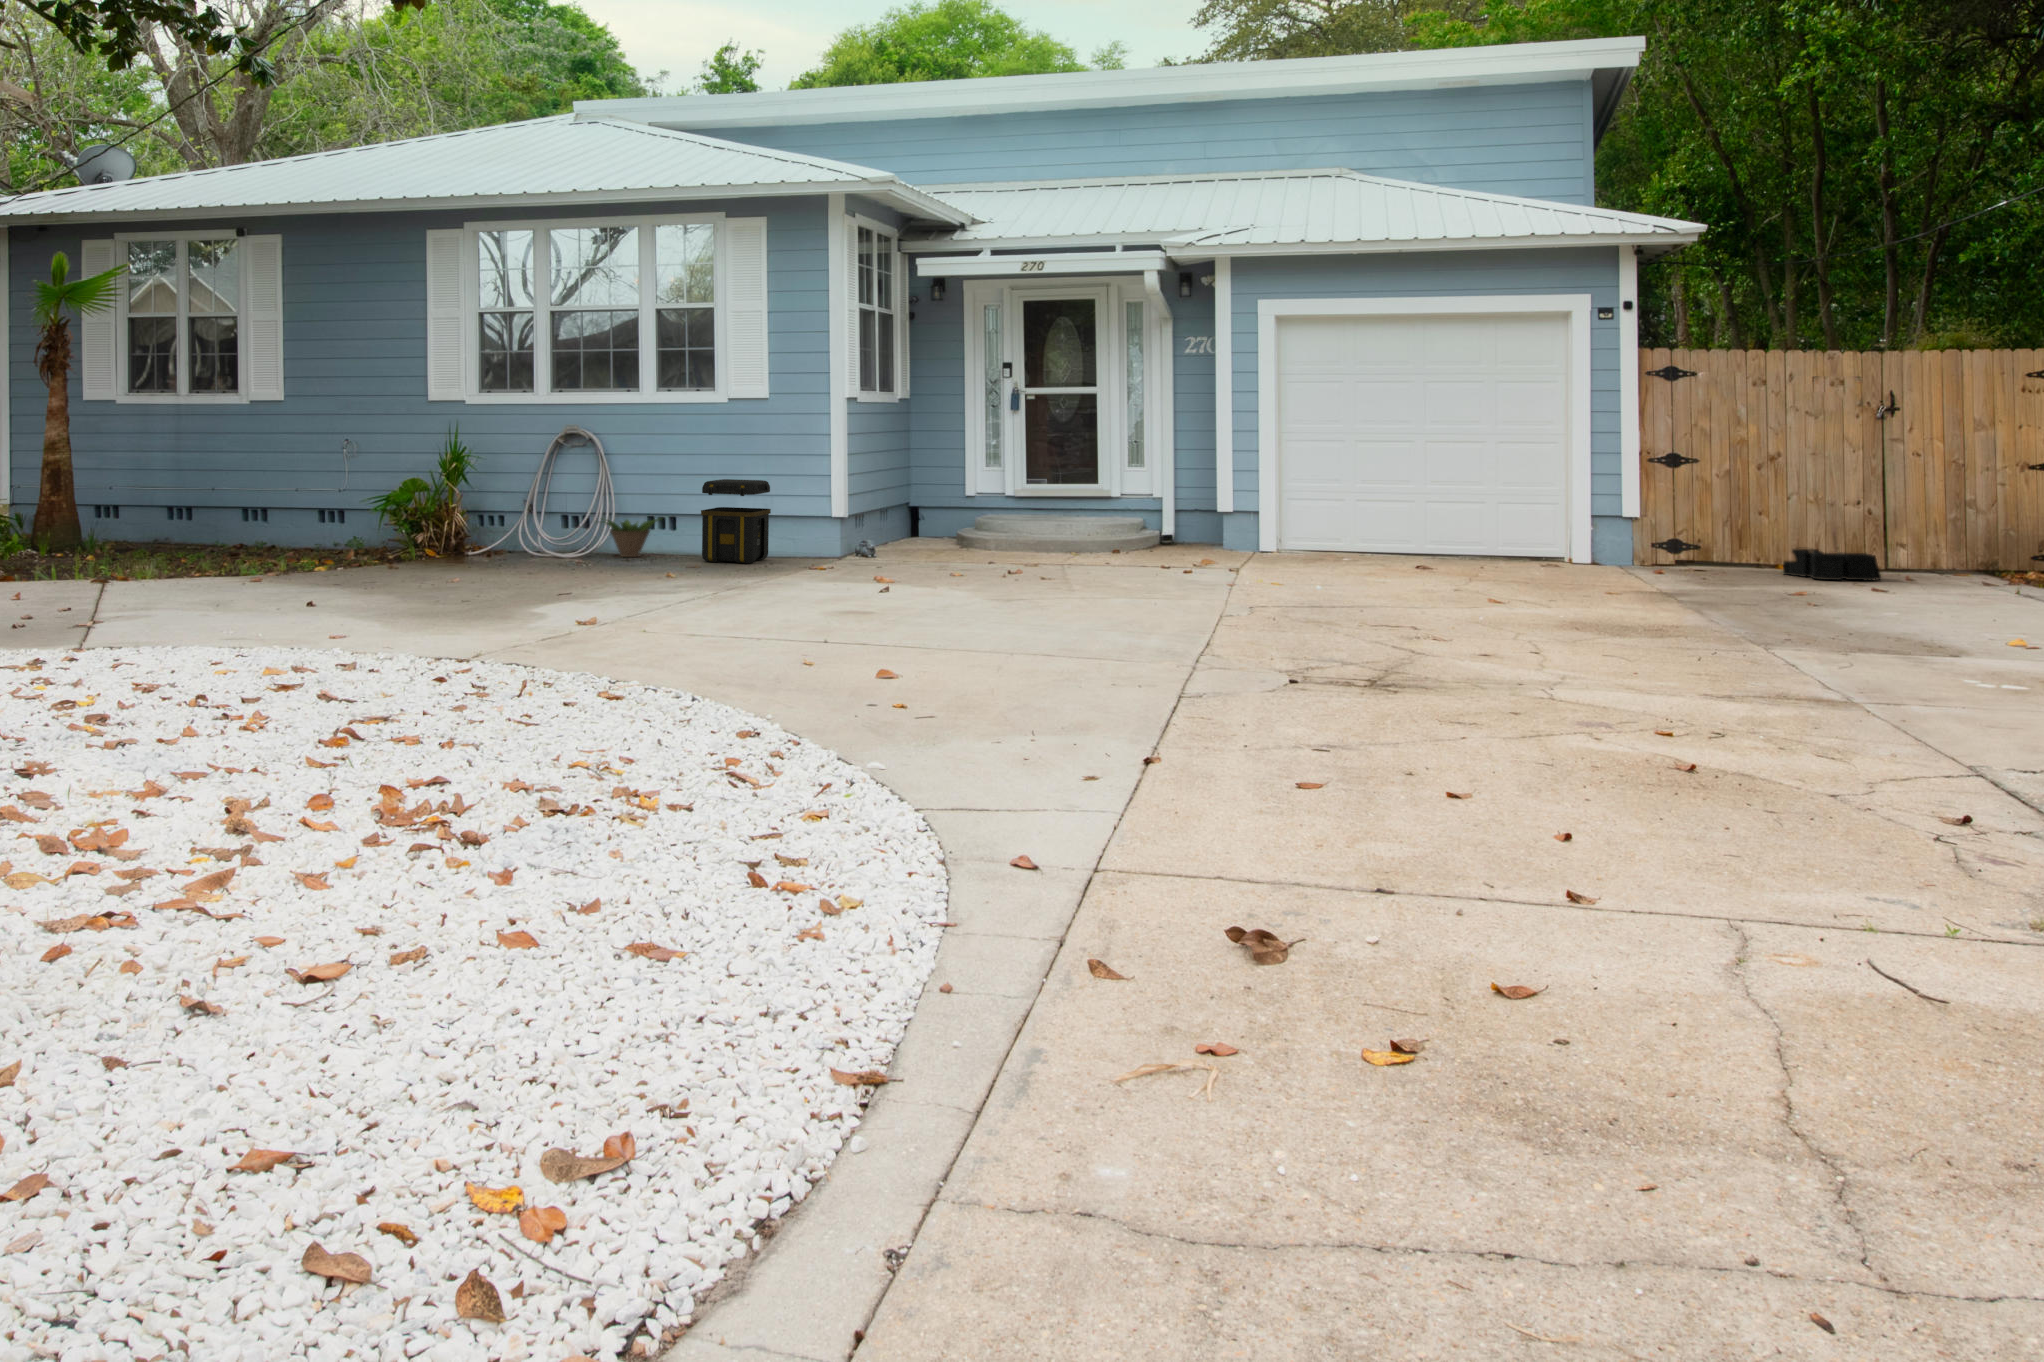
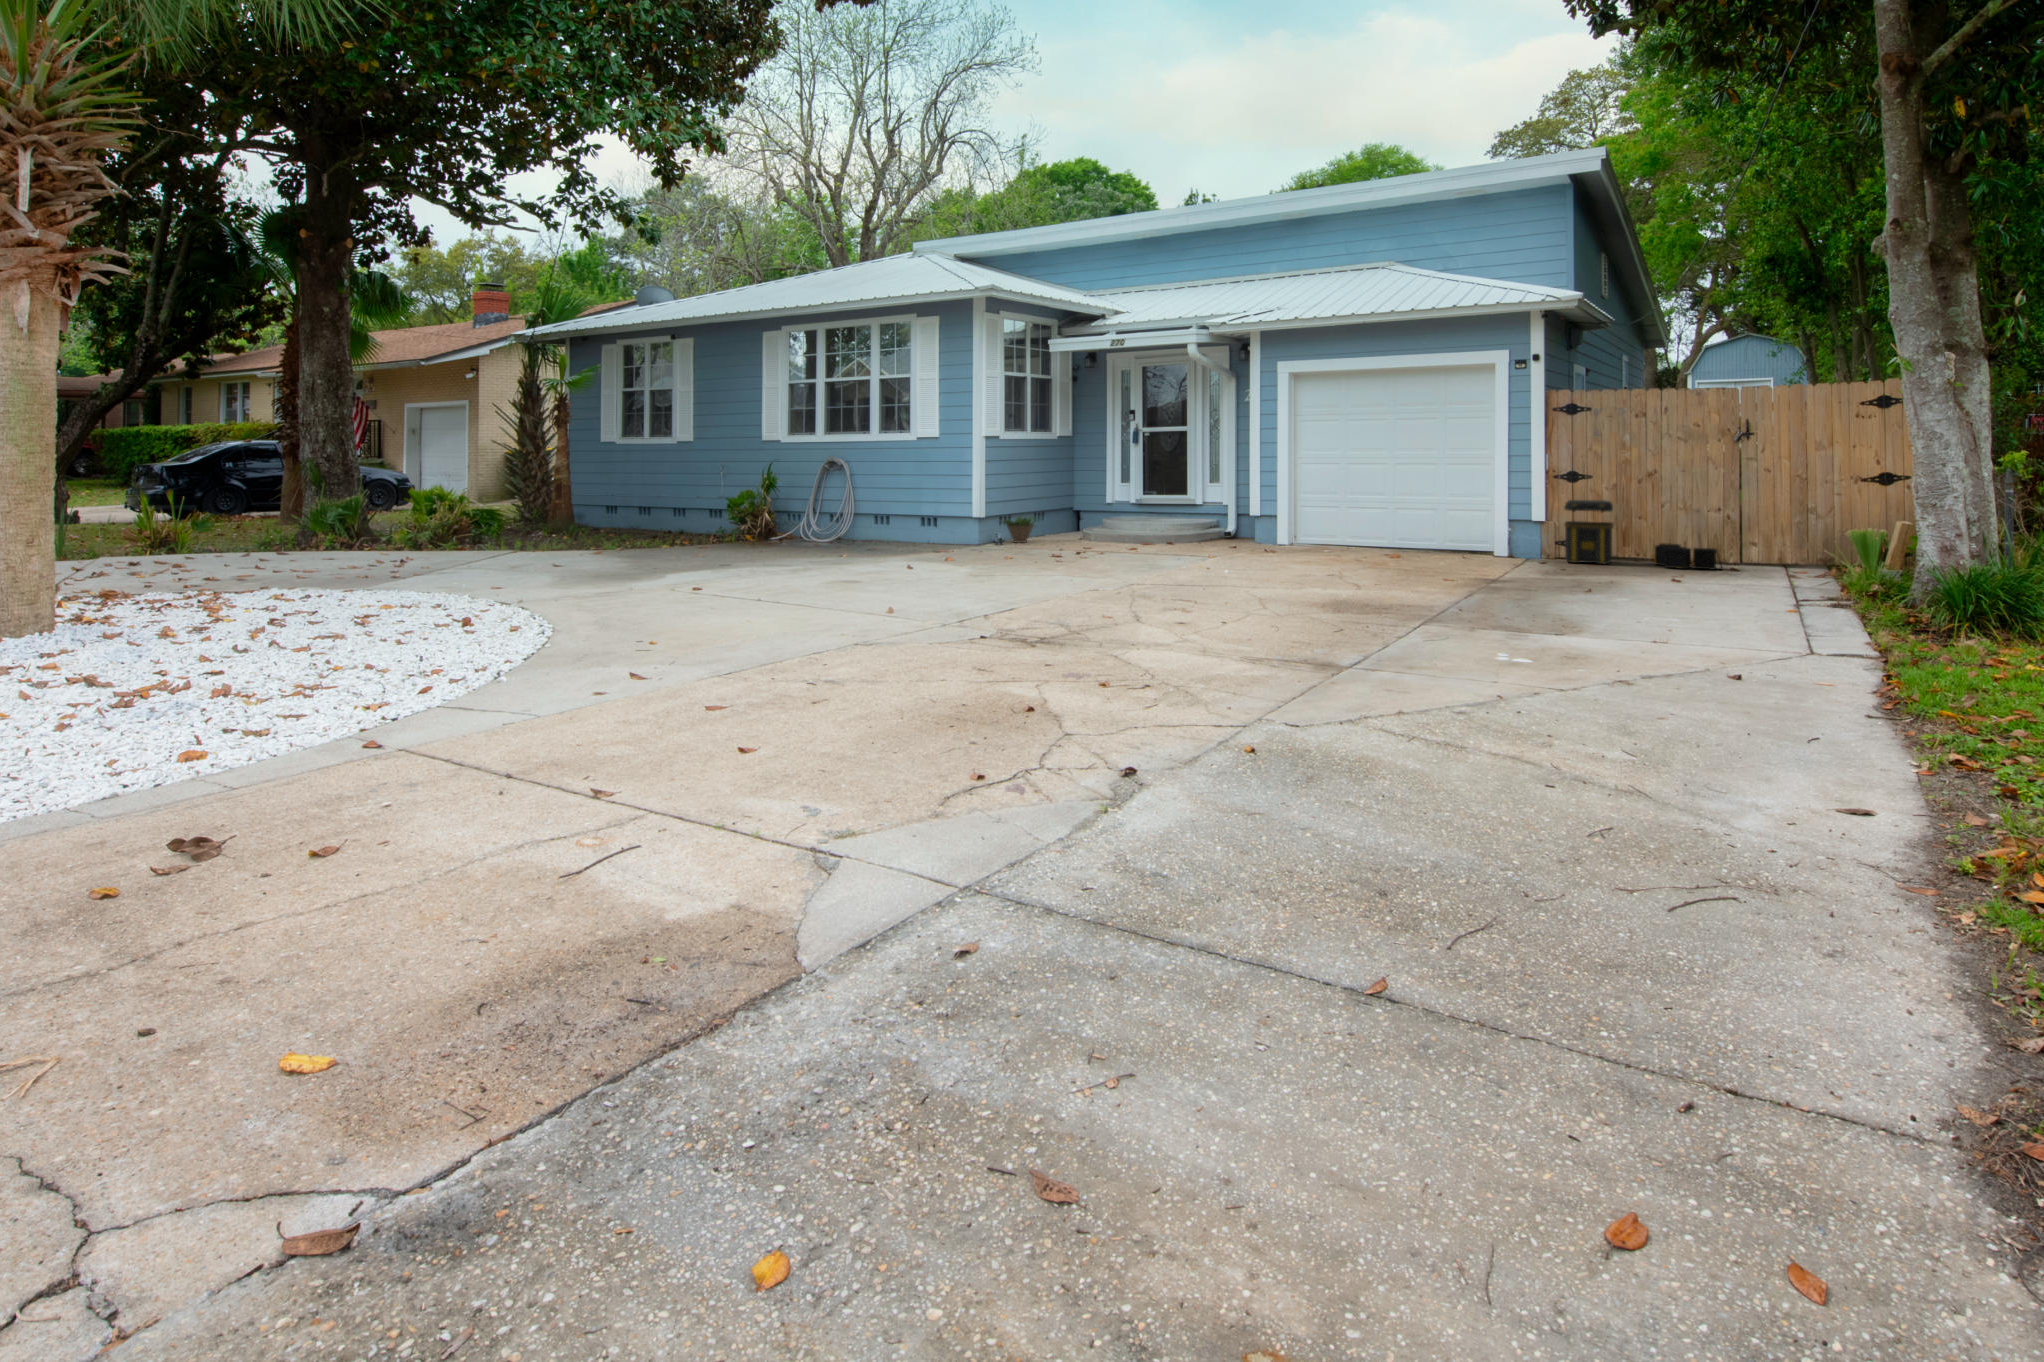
toolbox: present [701,479,771,563] -> present [1564,500,1613,564]
decorative plant: present [605,519,660,557] -> present [1002,516,1037,543]

